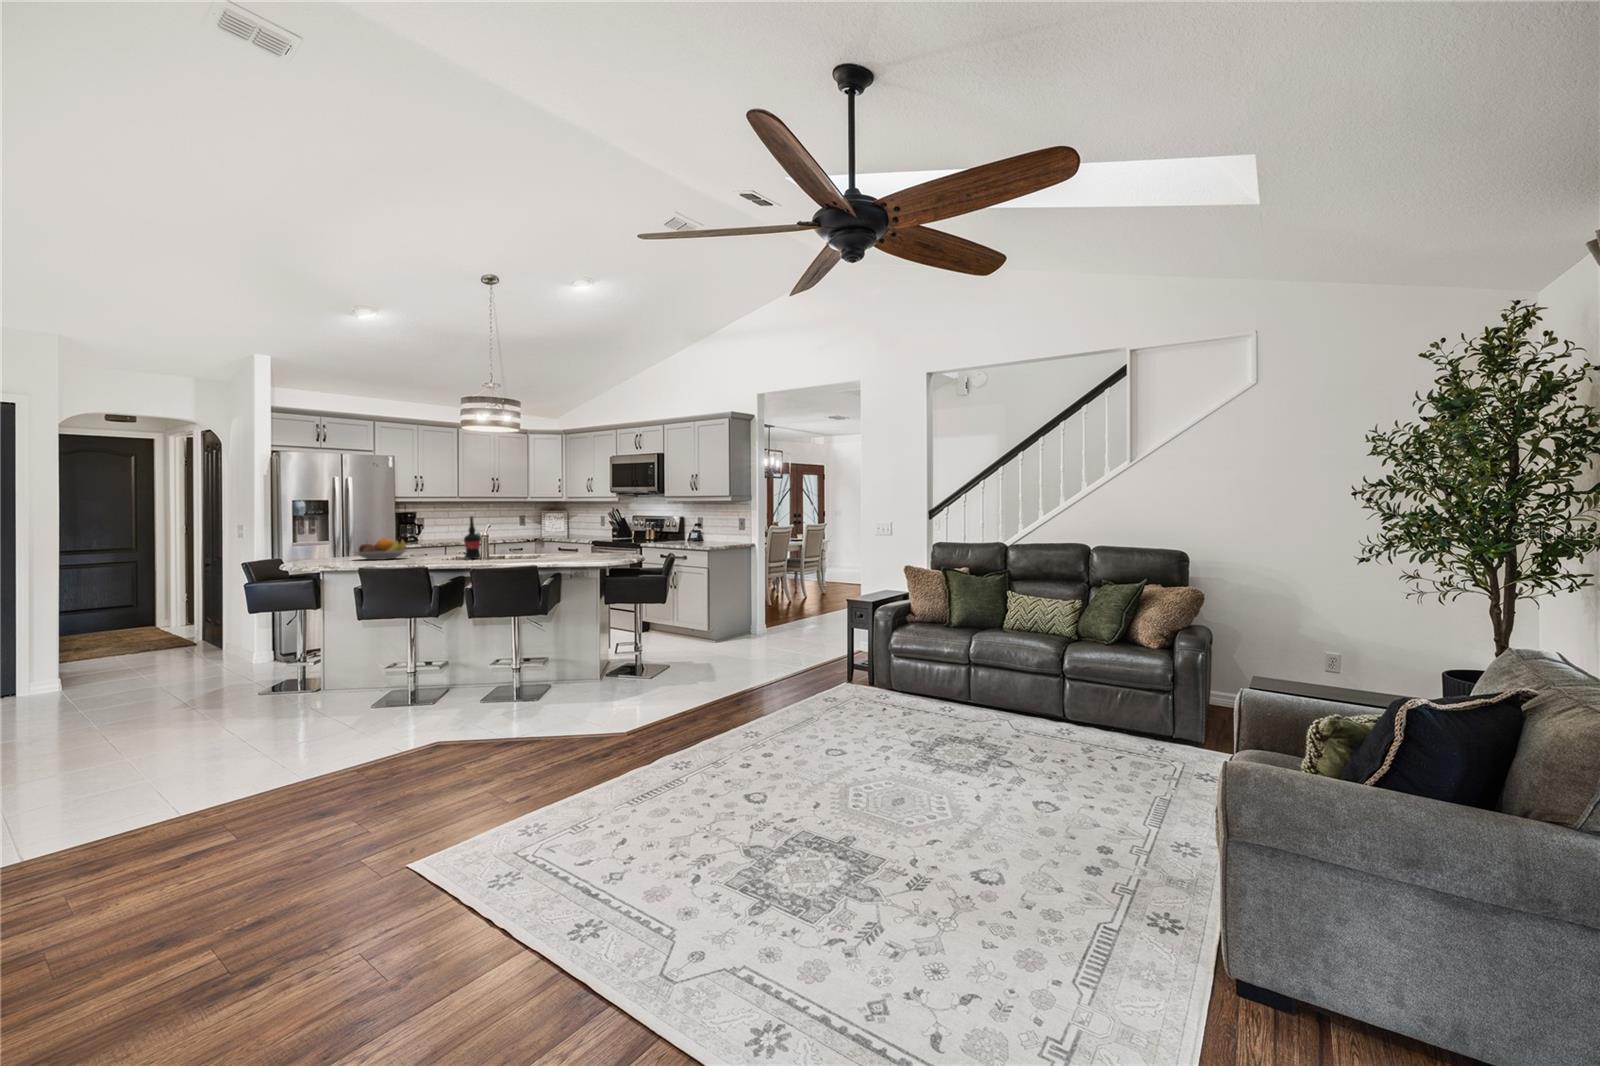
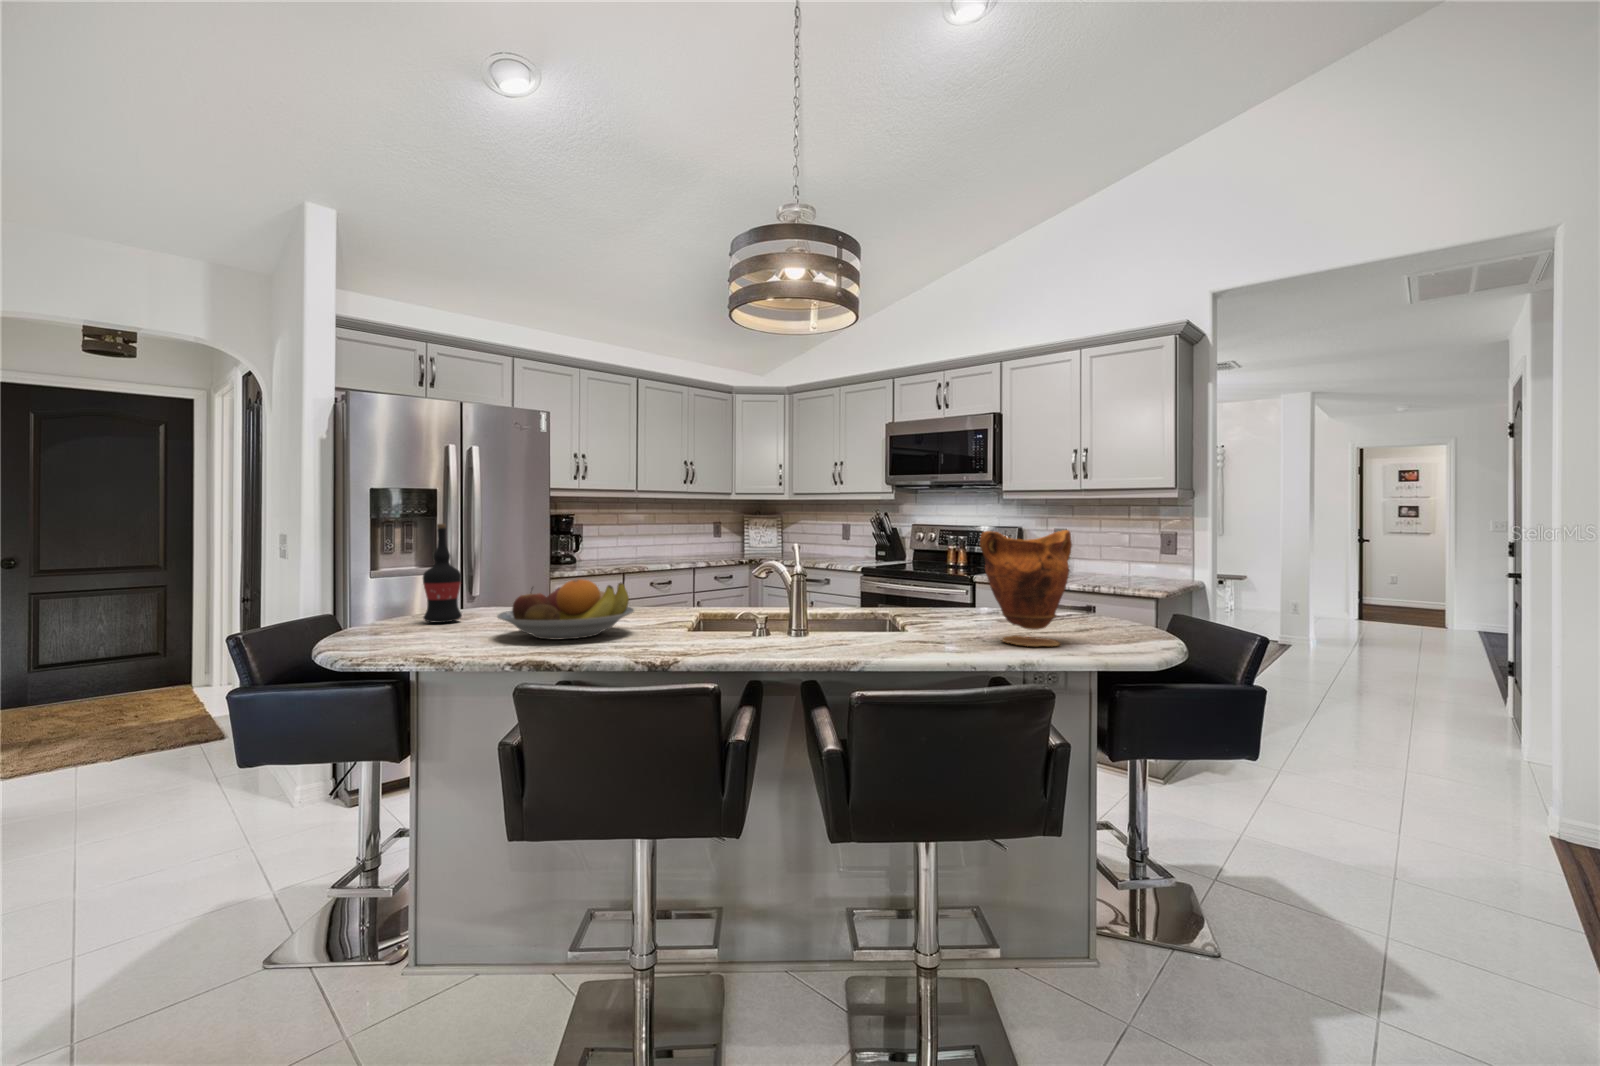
wine bottle: present [464,516,481,559] -> present [423,524,462,623]
vase: none [531,518,570,557] -> present [980,530,1072,646]

